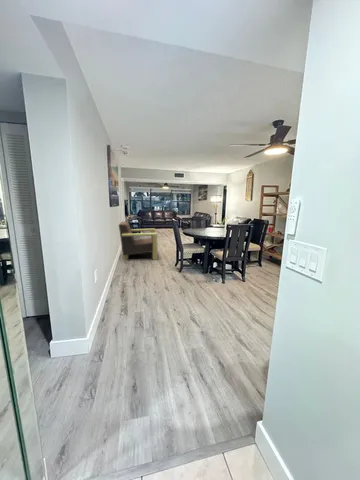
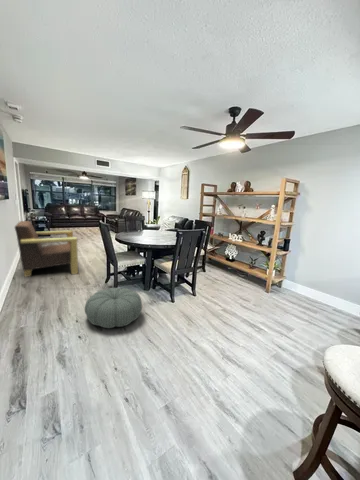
pouf: none [159,267,198,293] -> present [85,288,142,328]

